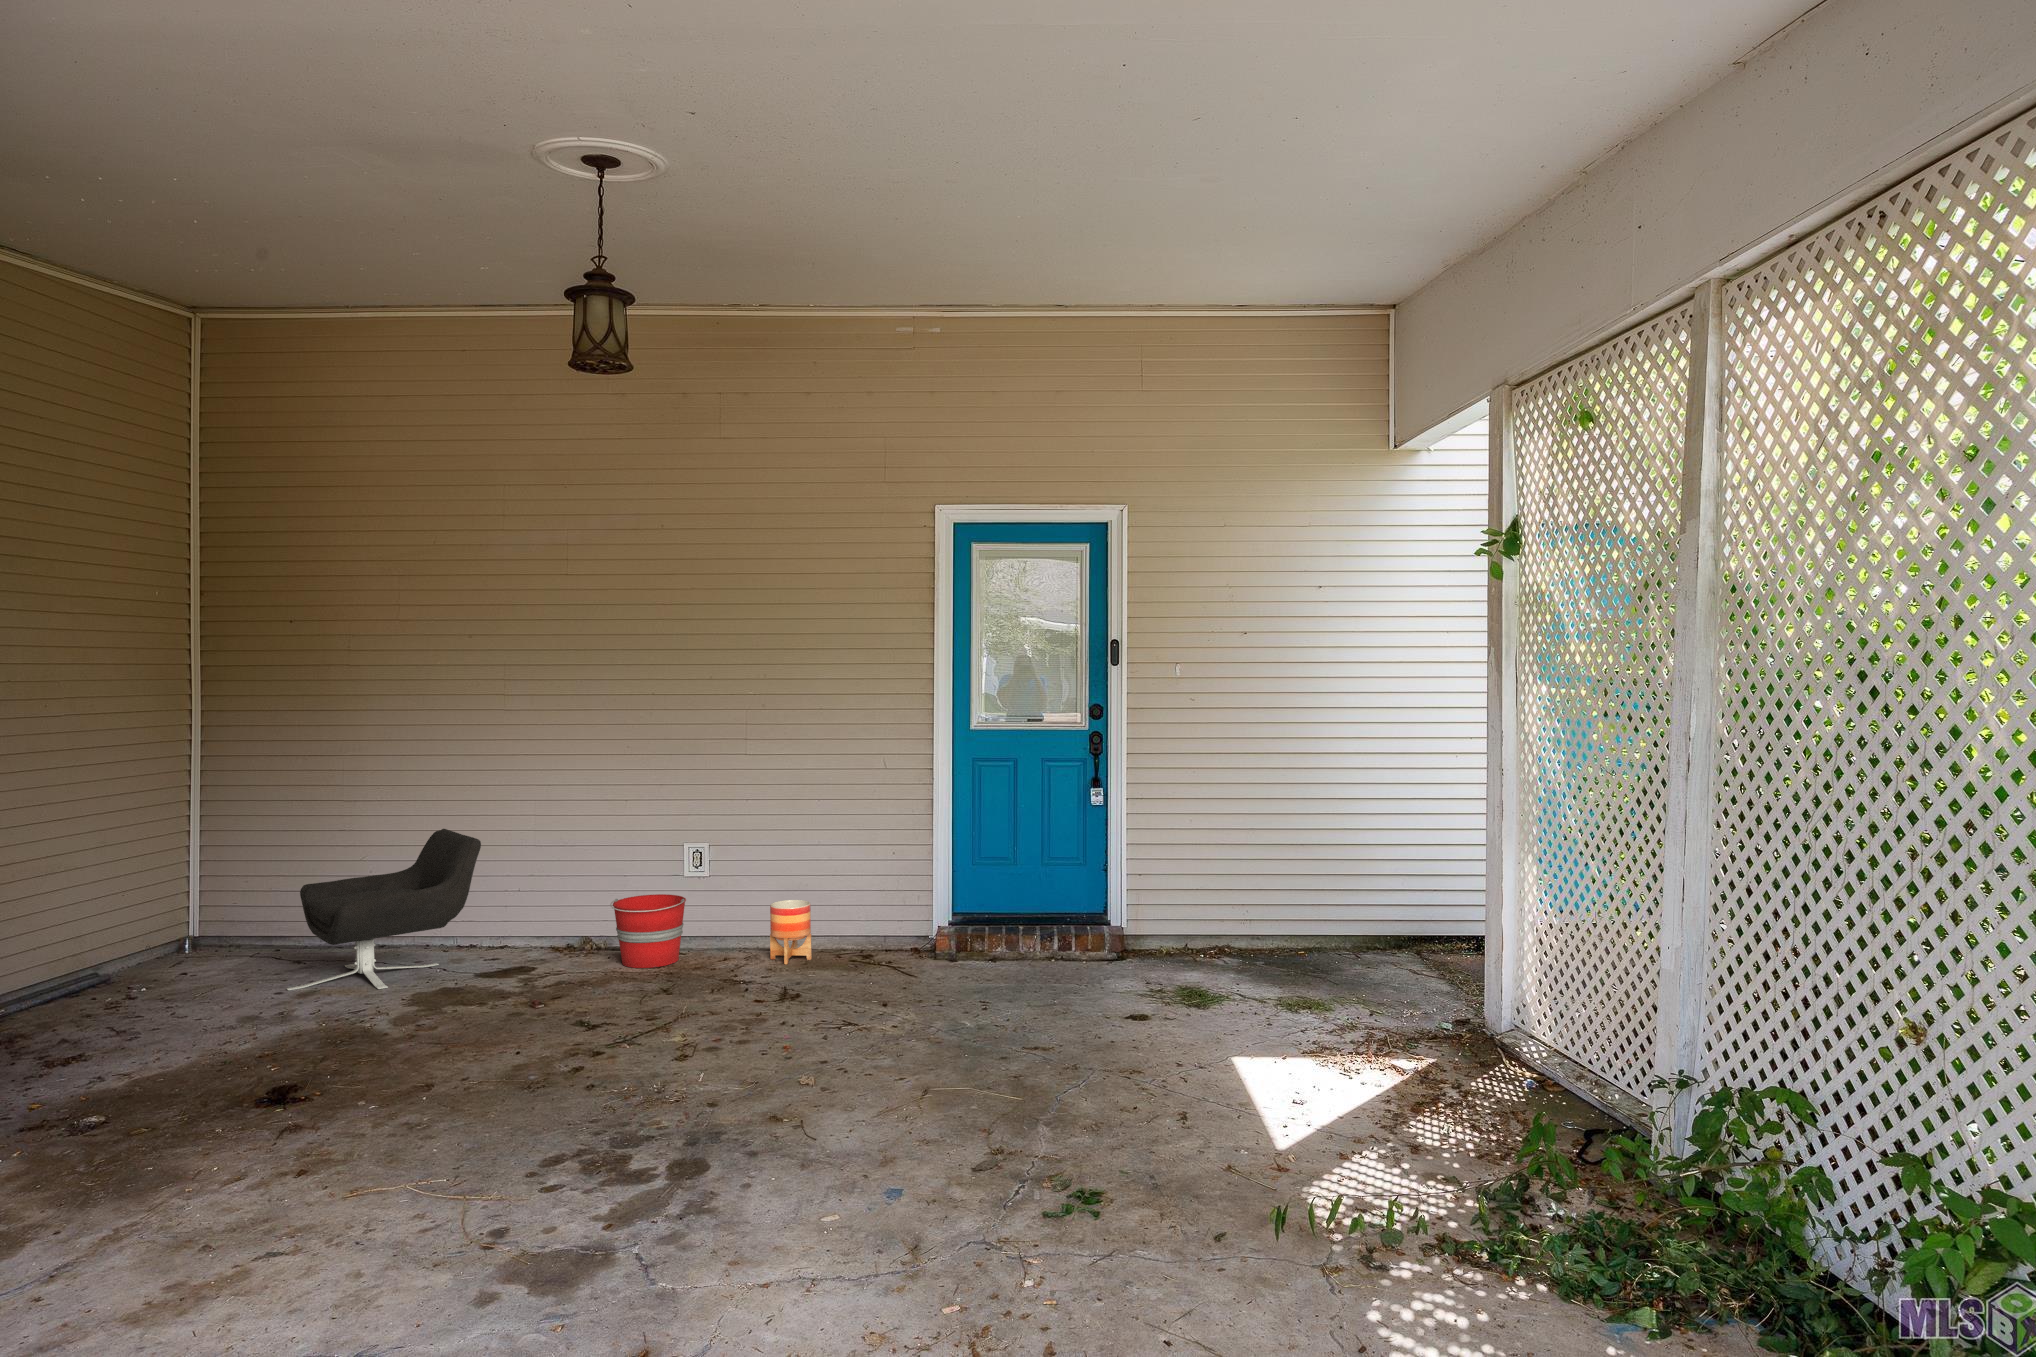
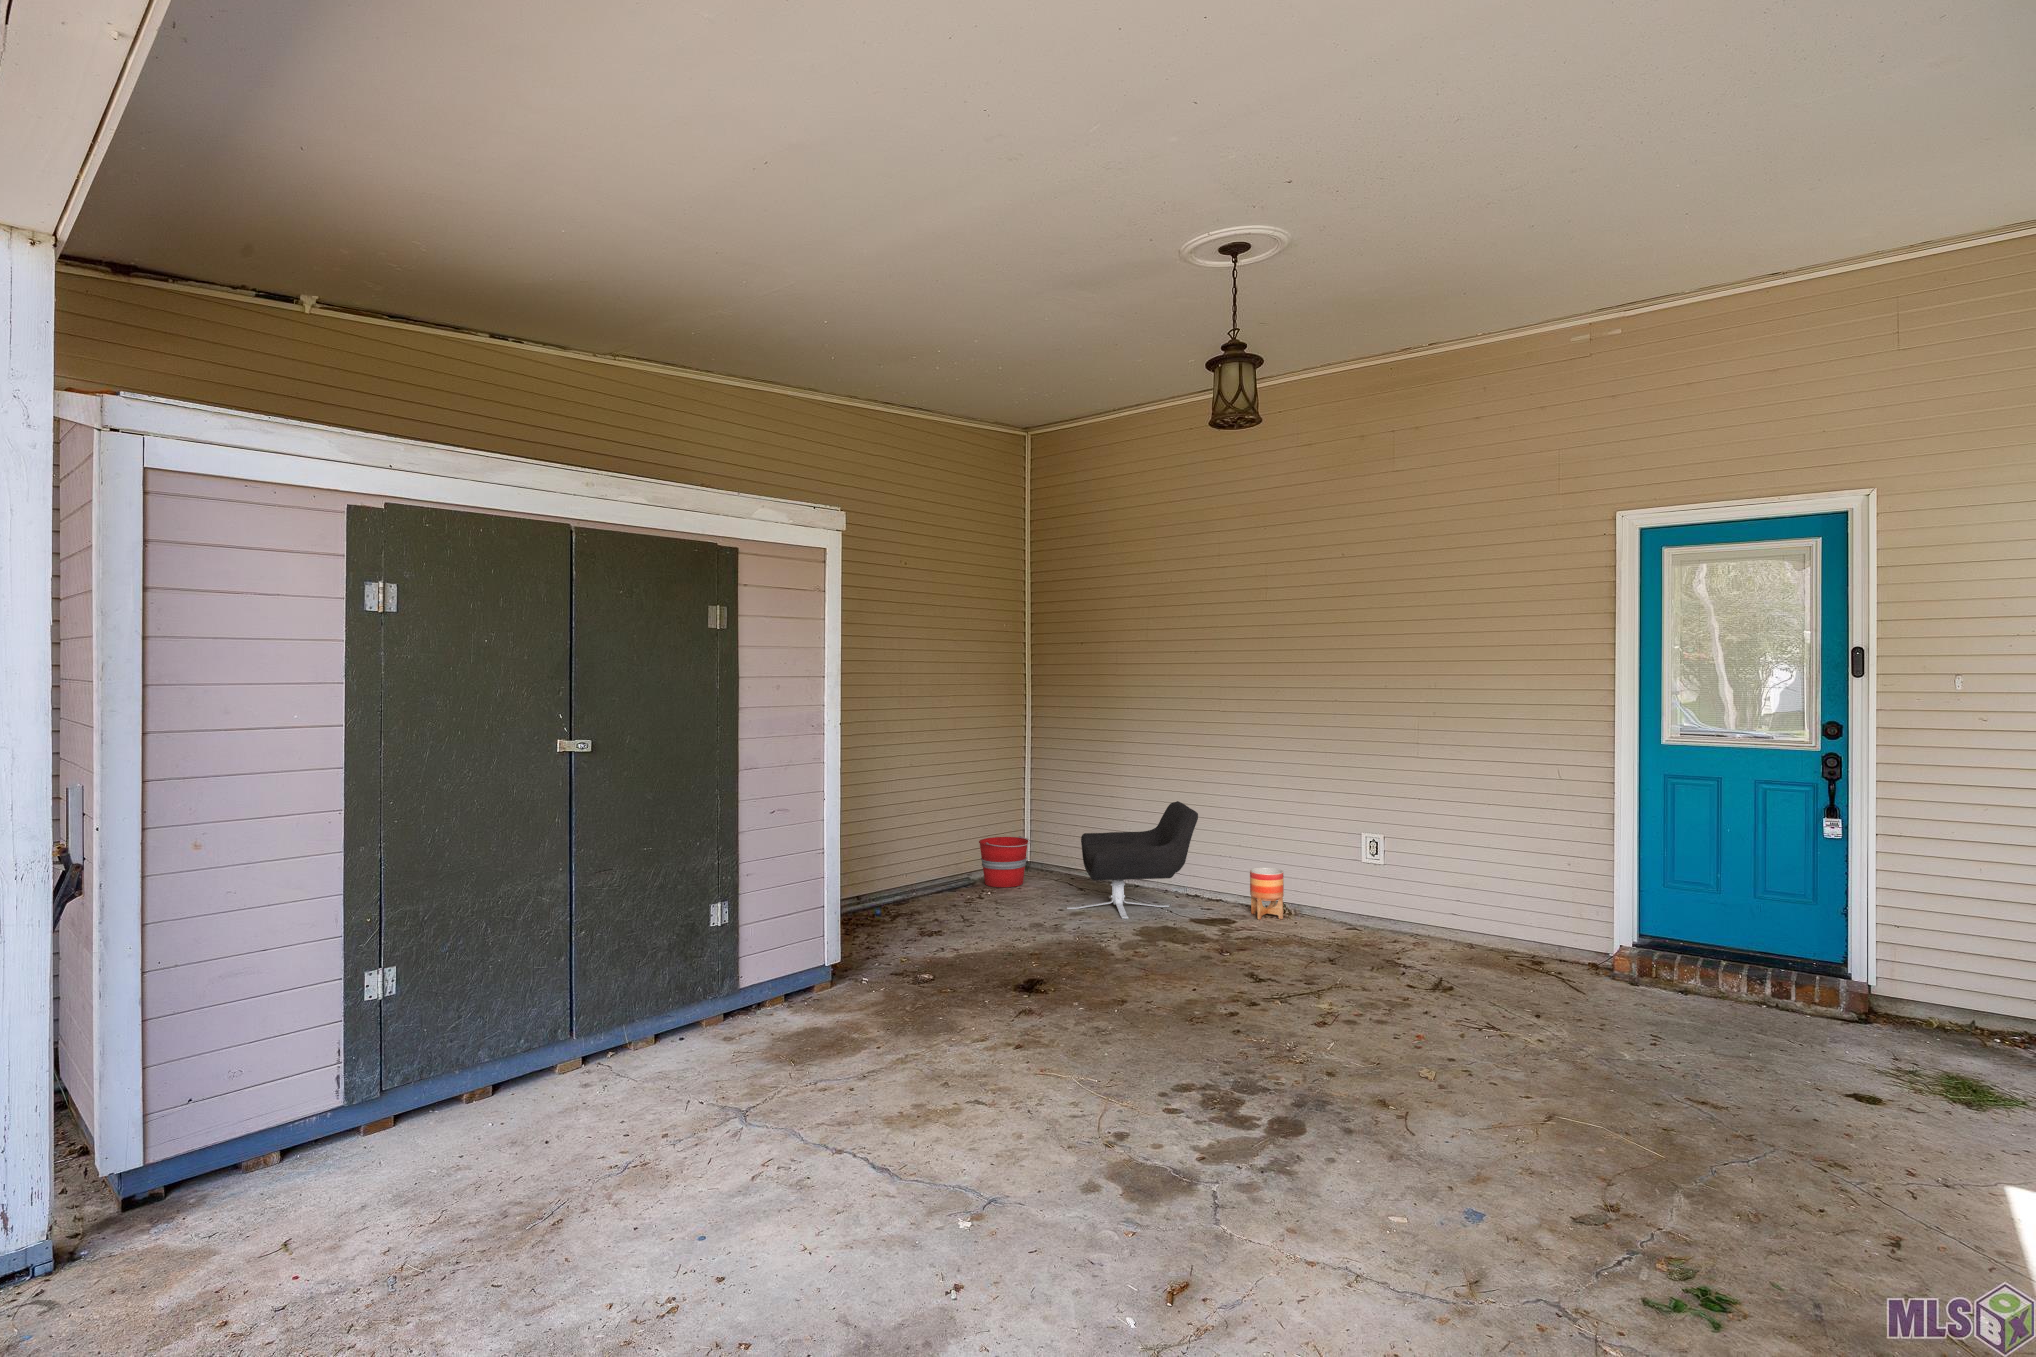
bucket: present [610,894,686,968] -> present [979,836,1031,887]
planter: present [770,900,812,964] -> present [1250,868,1284,920]

